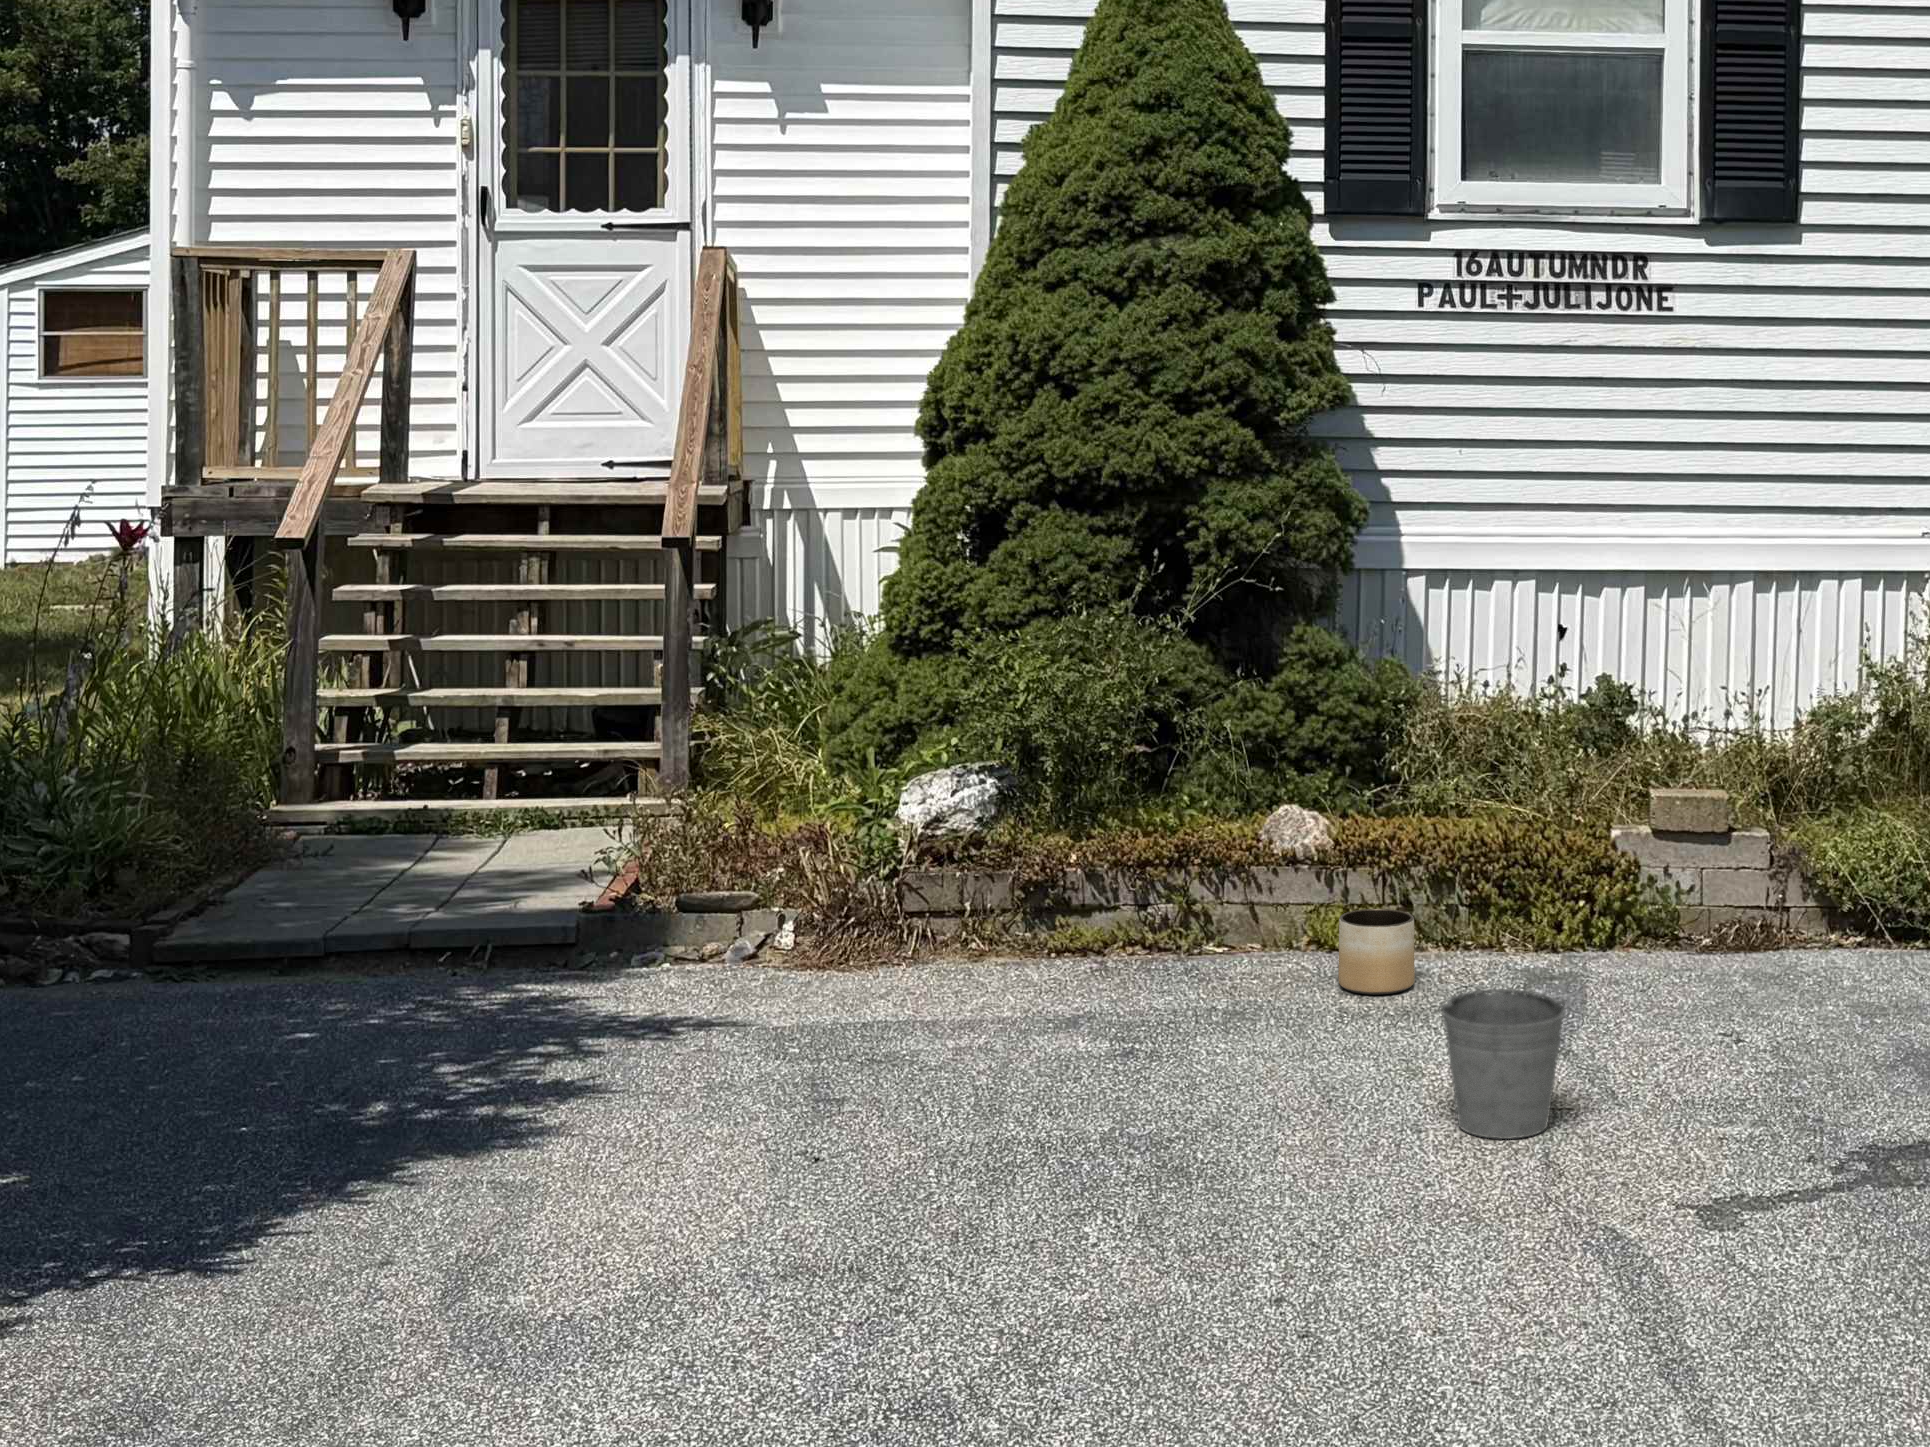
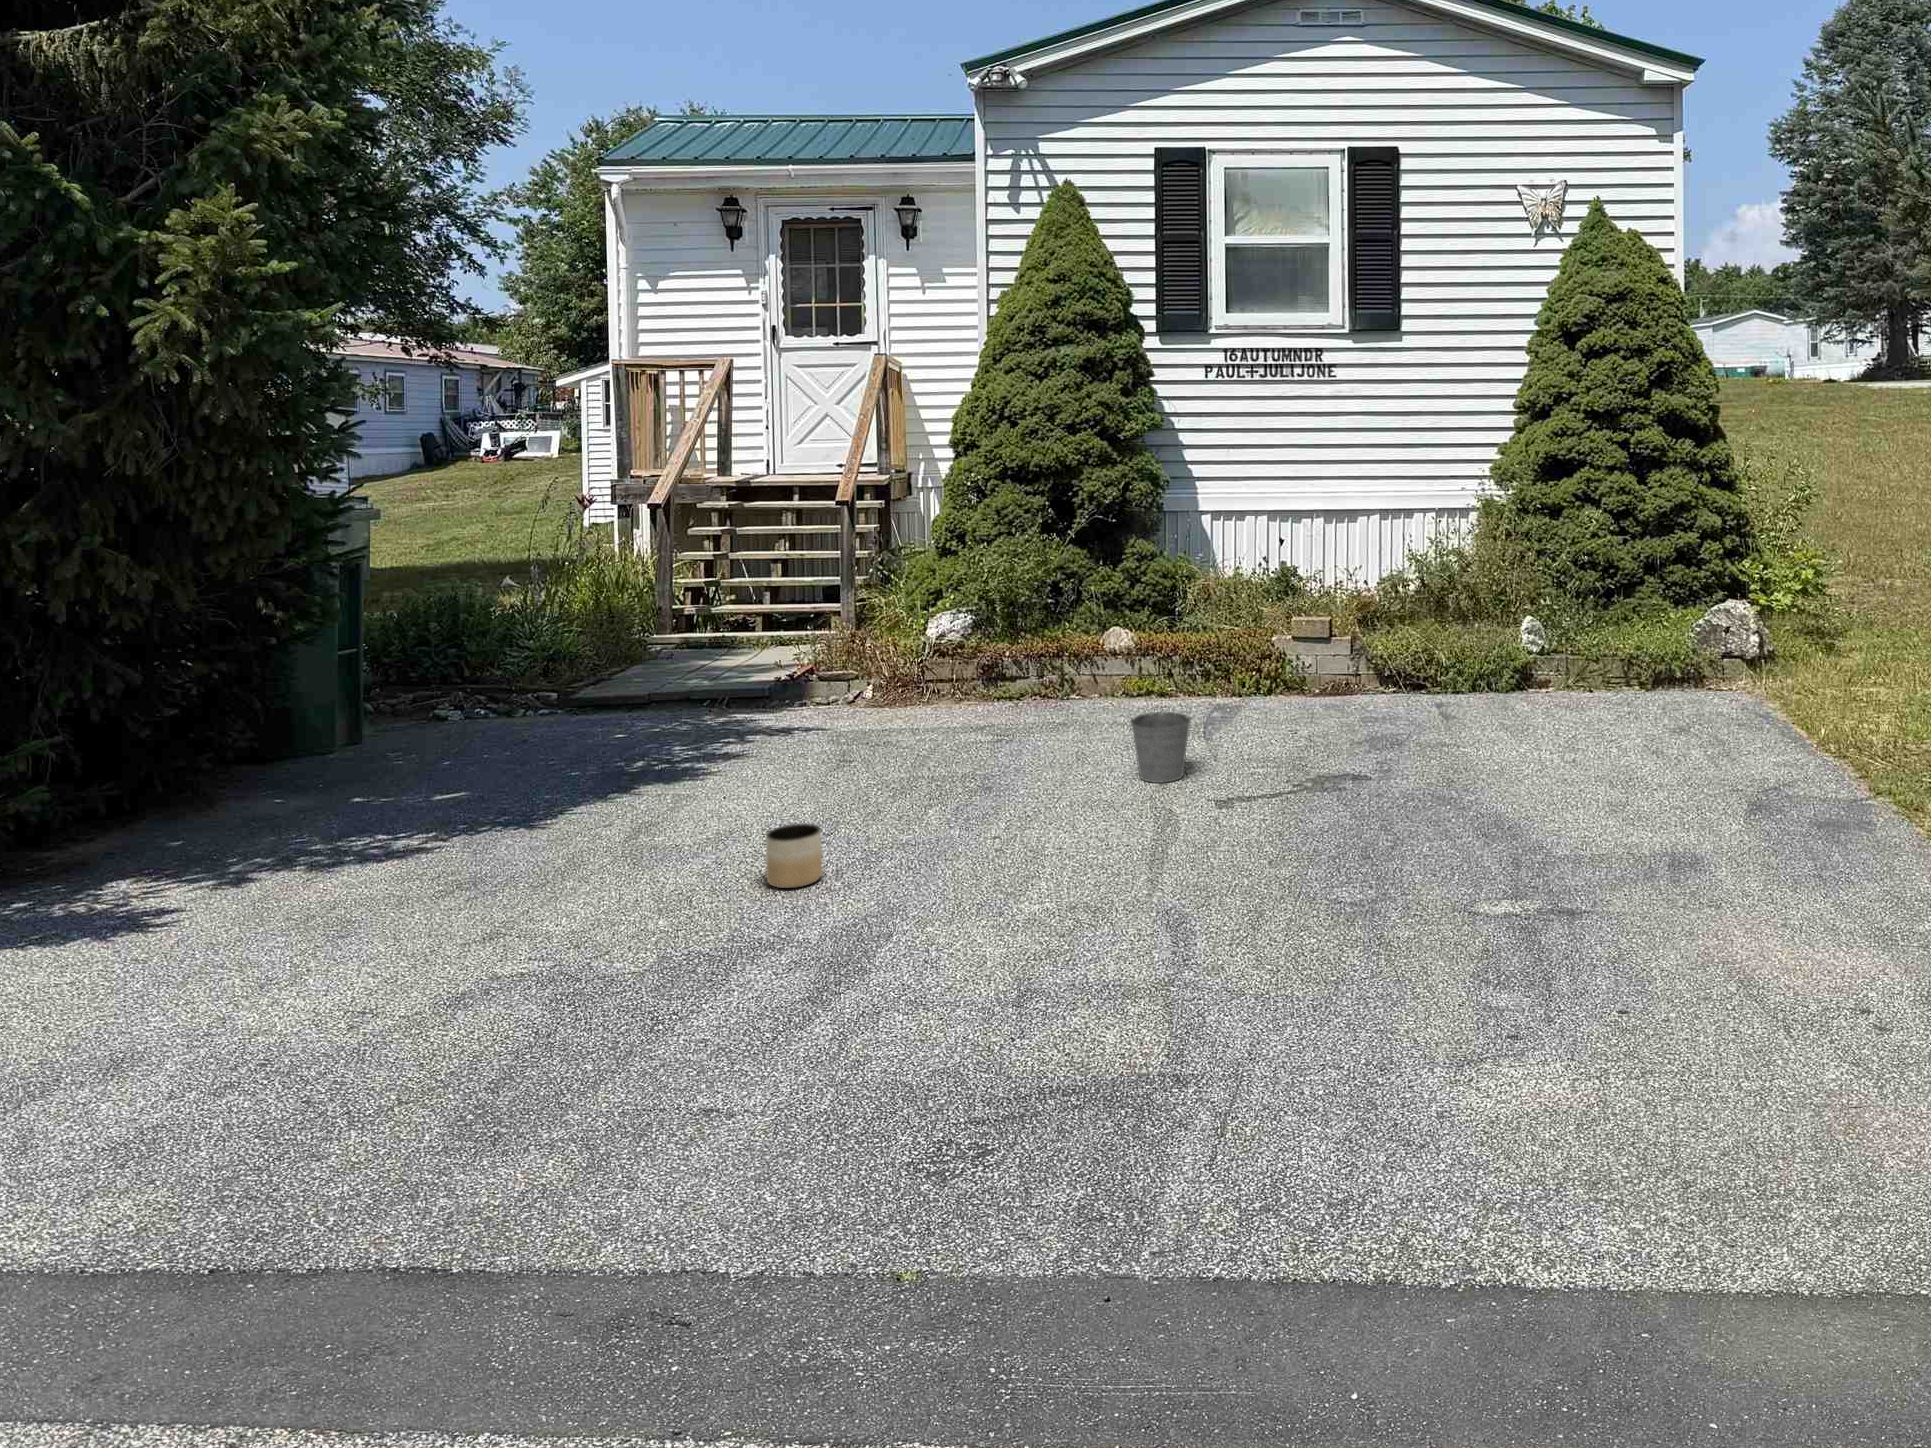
planter: present [1338,909,1415,995] -> present [766,824,823,888]

